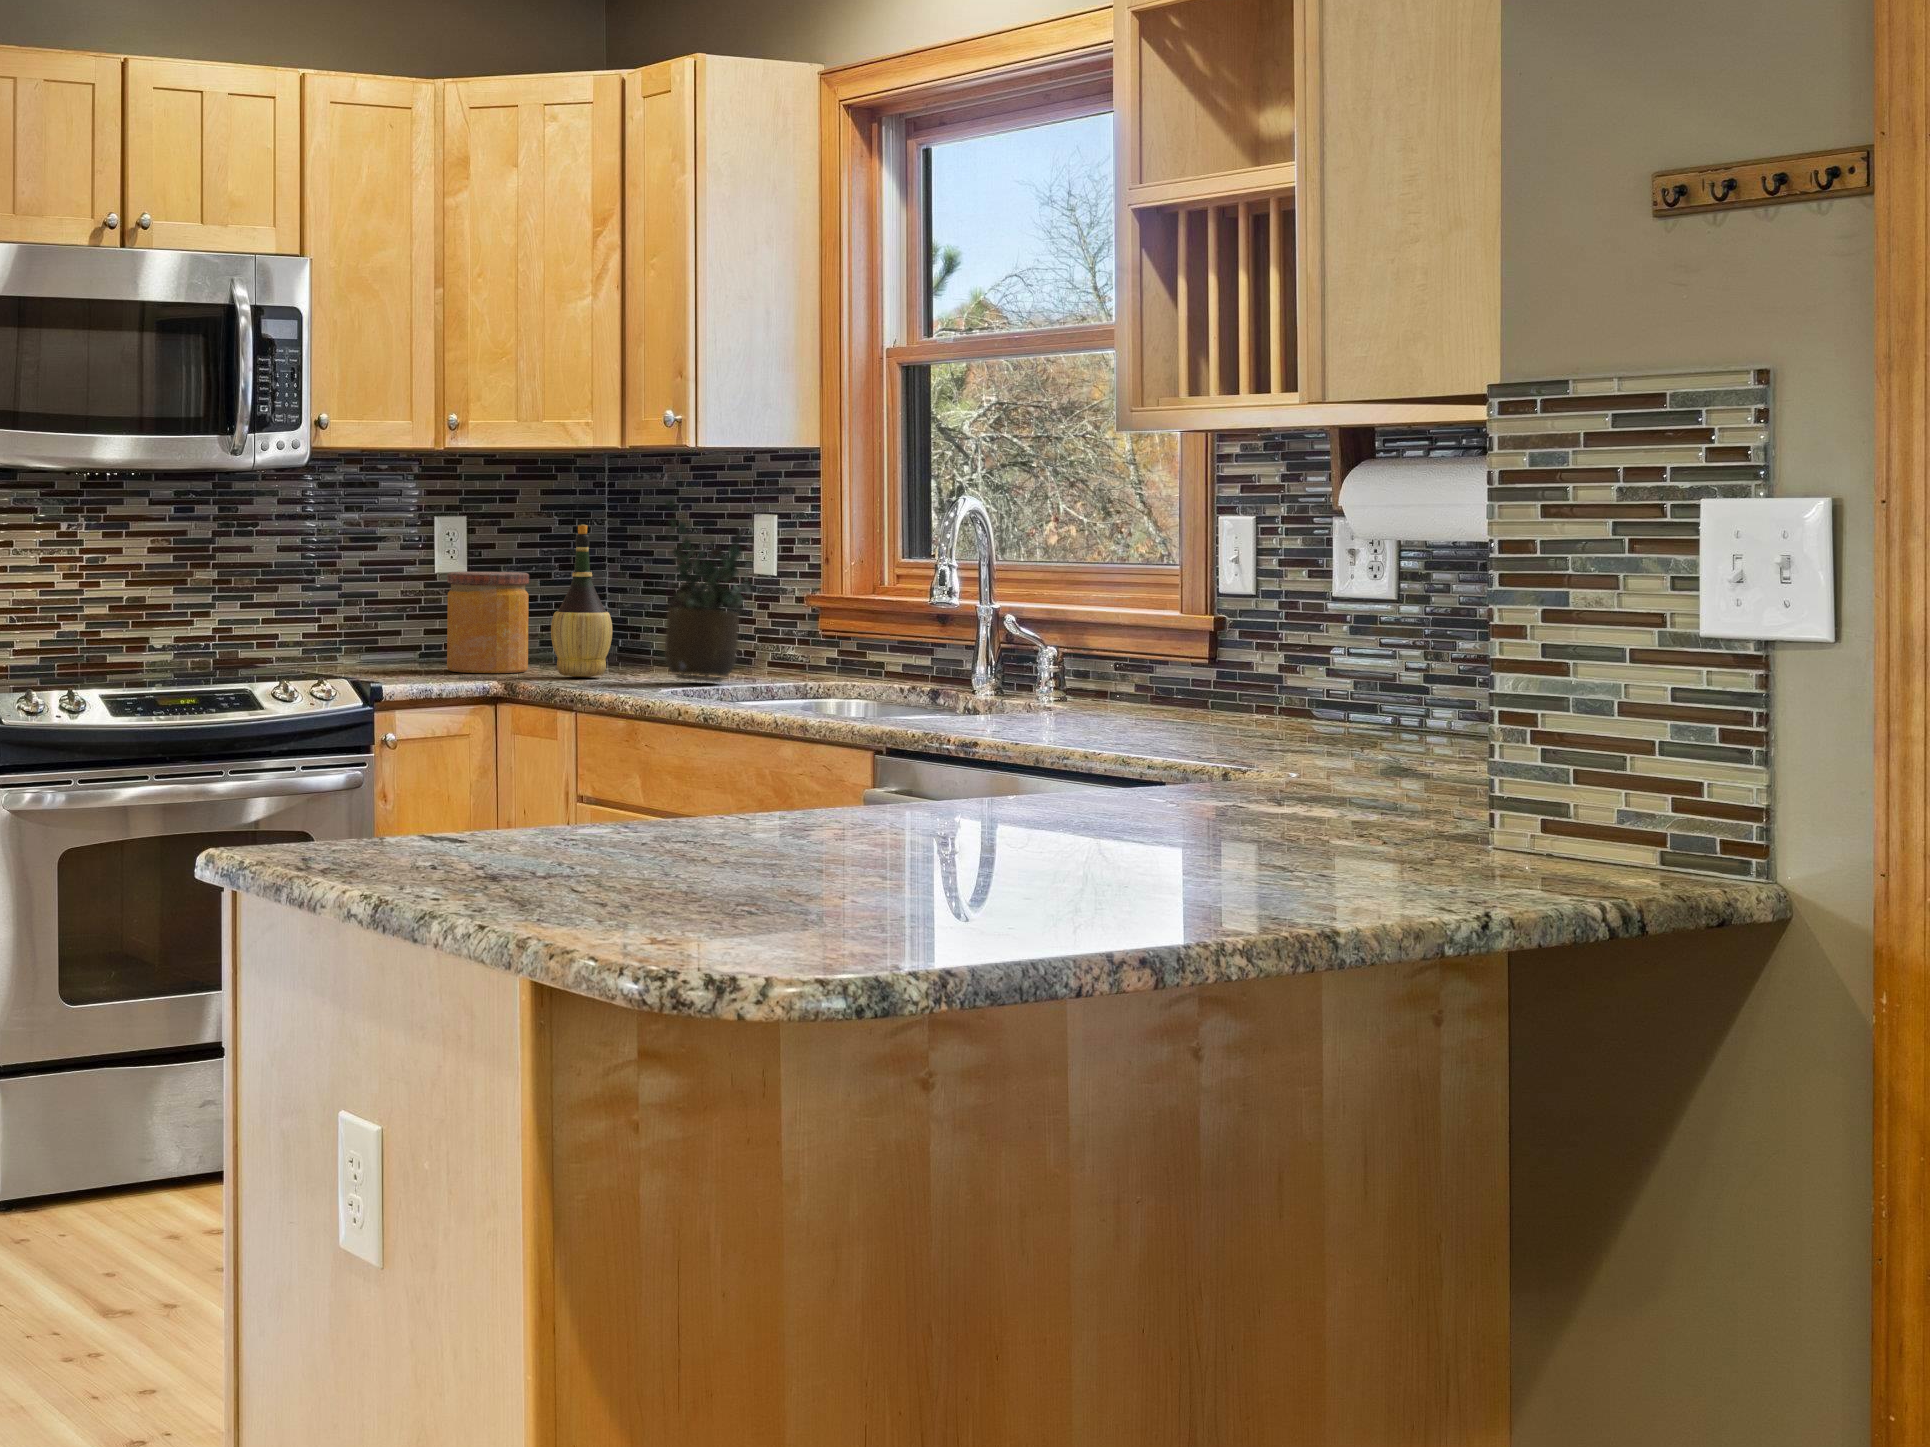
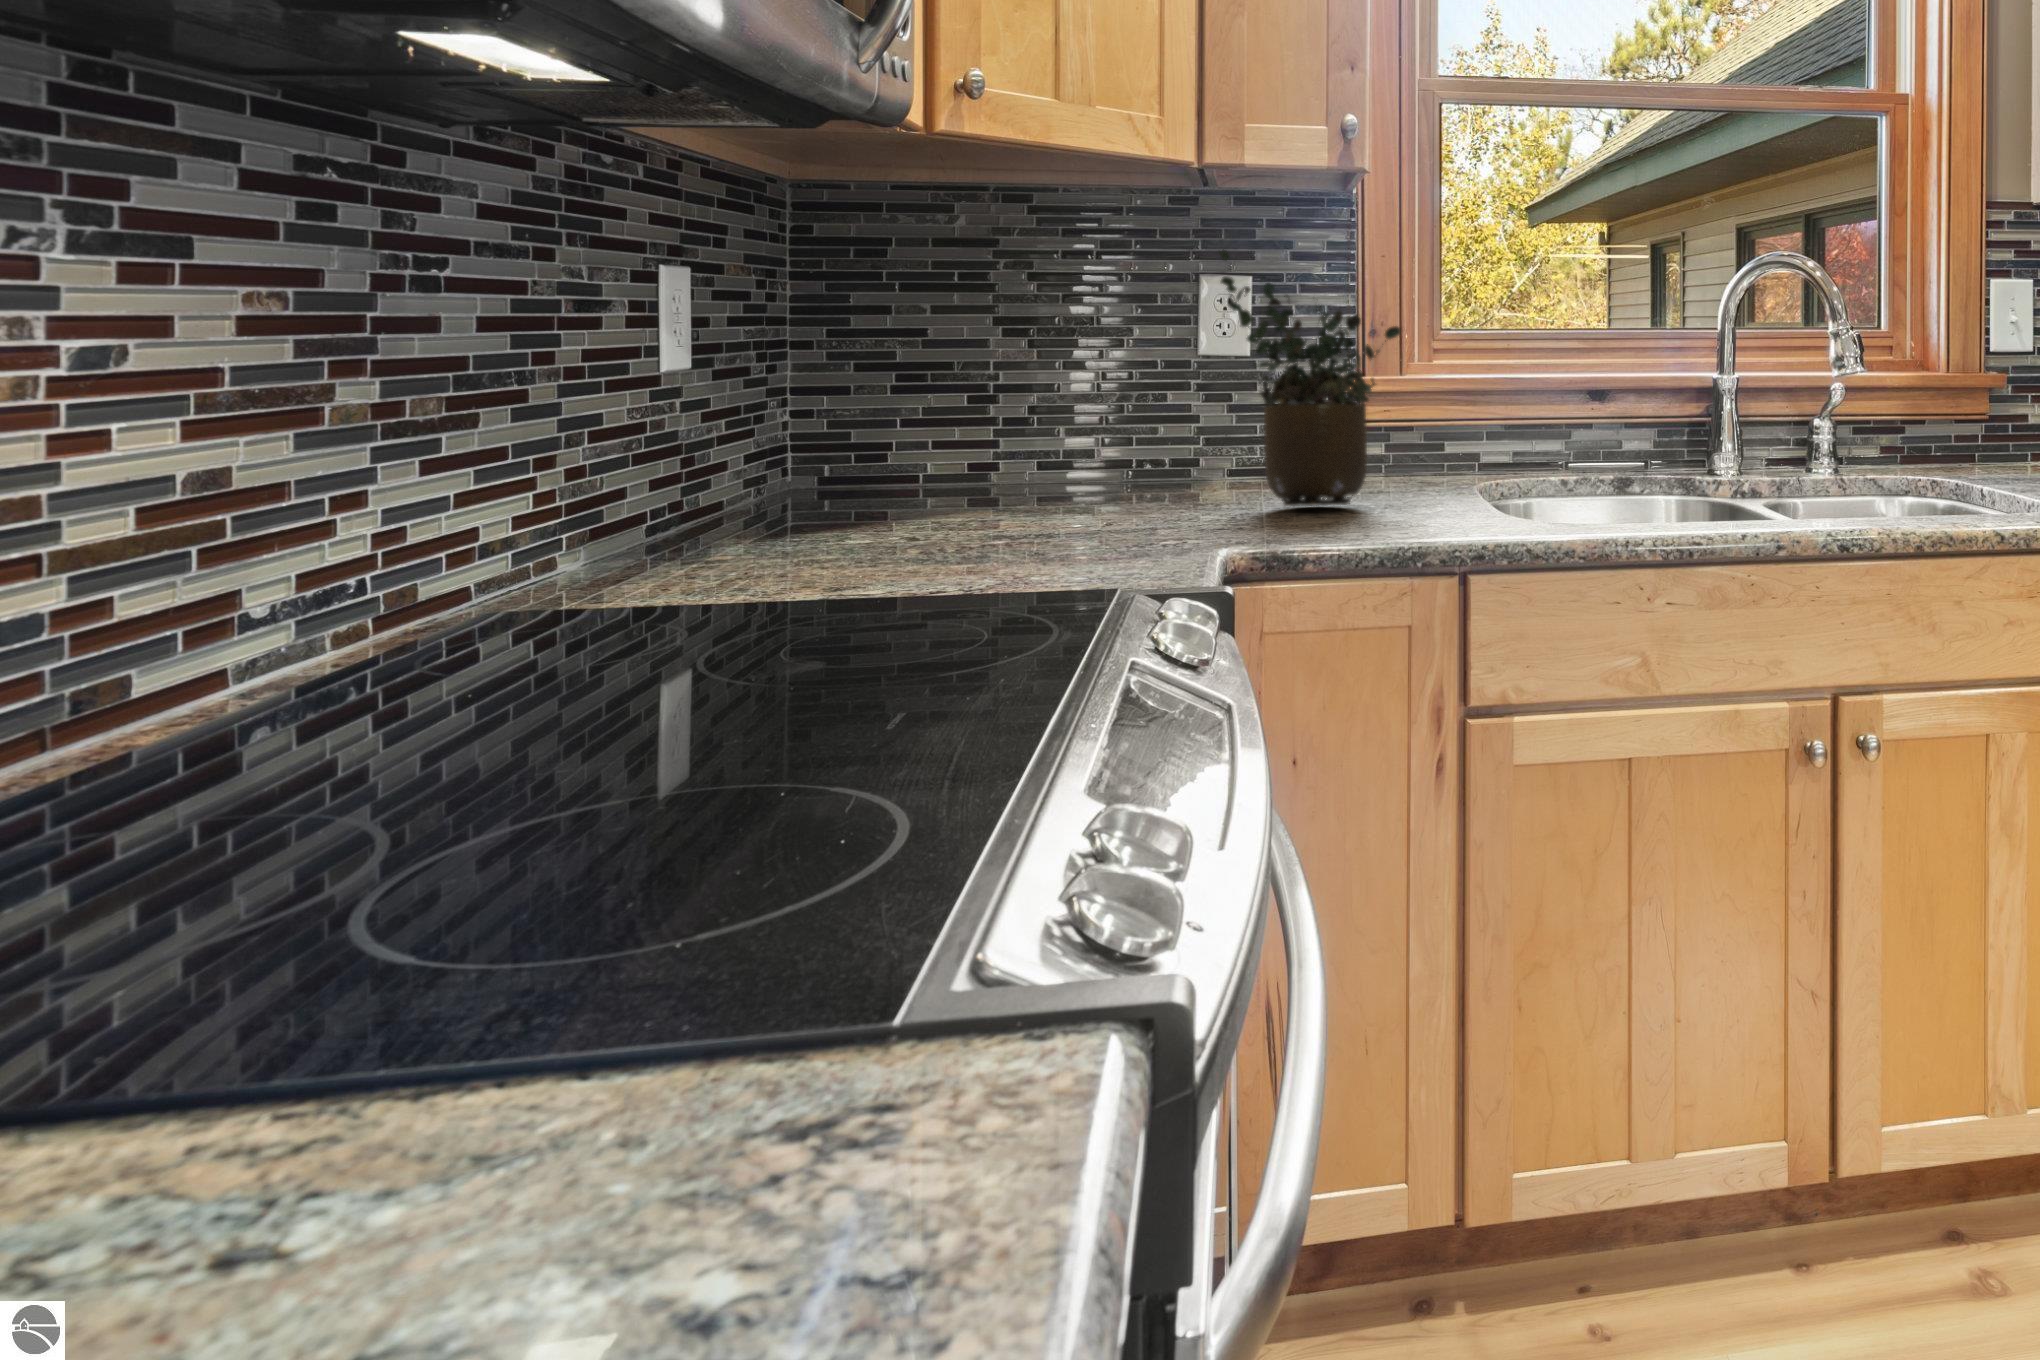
wine bottle: present [551,525,612,677] -> none [1063,283,1164,526]
jar: present [447,572,529,673] -> none [796,366,955,550]

